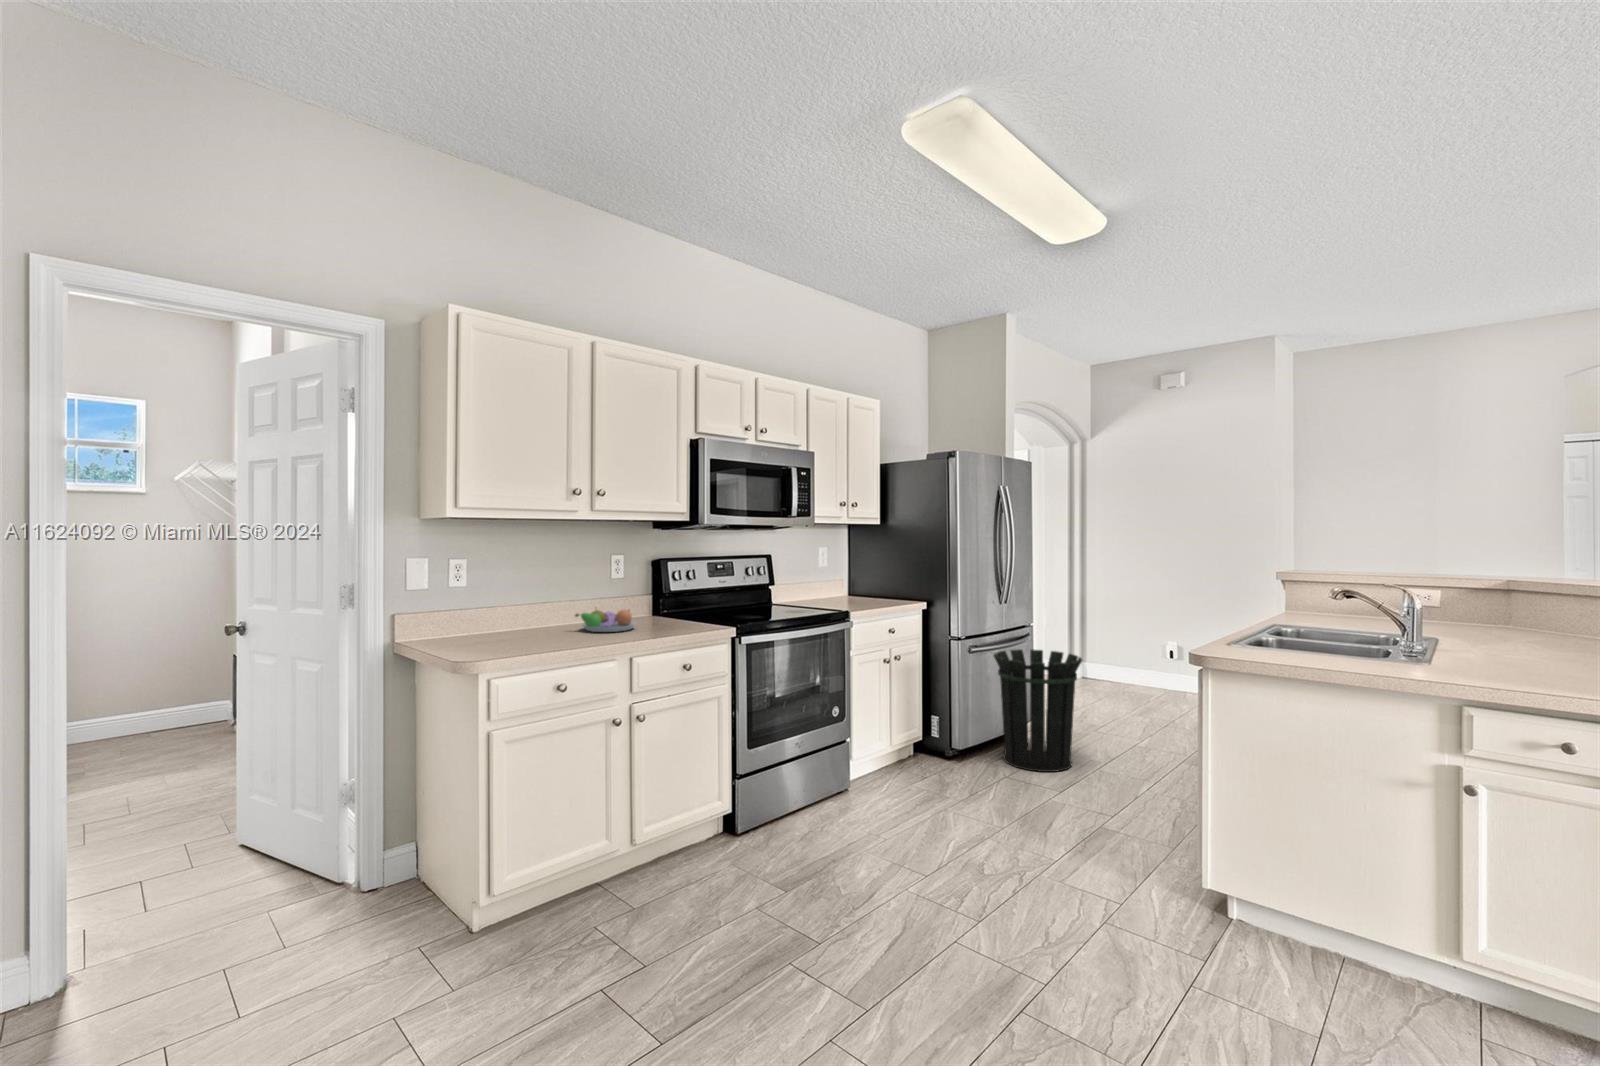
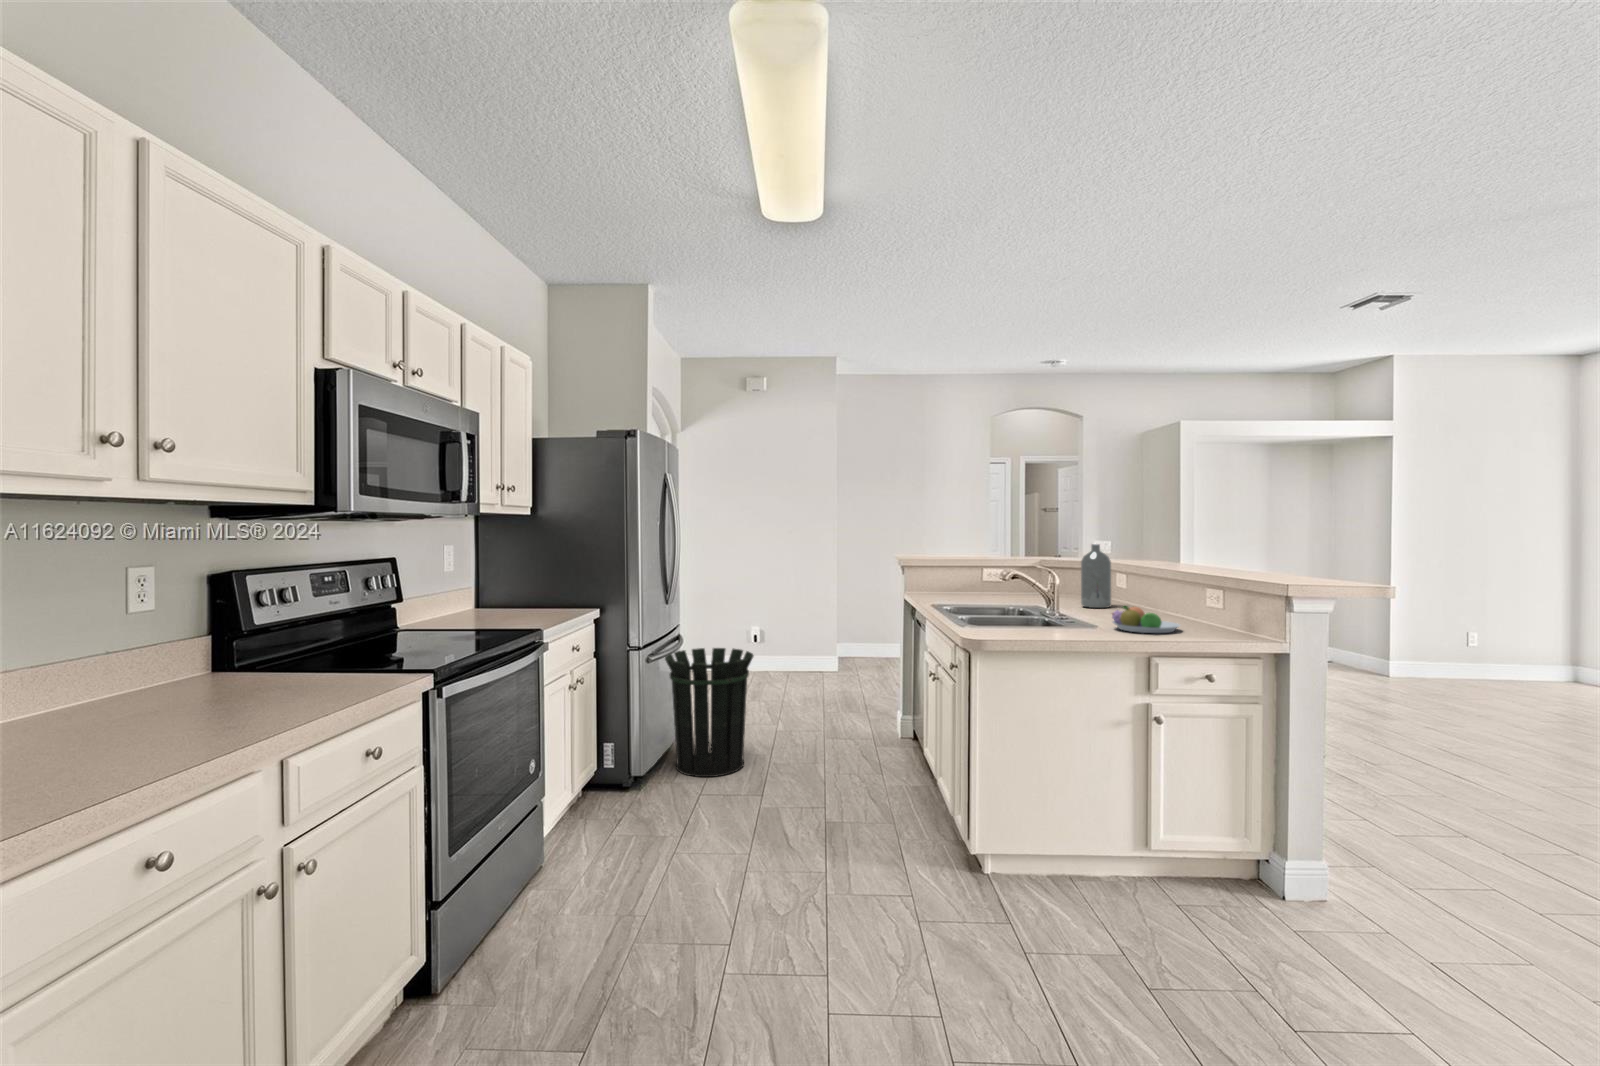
bottle: none [1493,560,1547,649] -> present [1081,544,1111,608]
fruit bowl: present [575,608,636,632] -> present [1112,606,1180,633]

